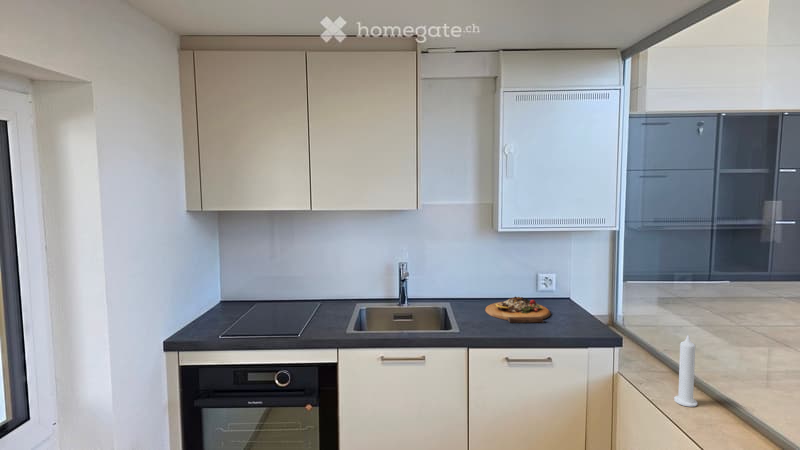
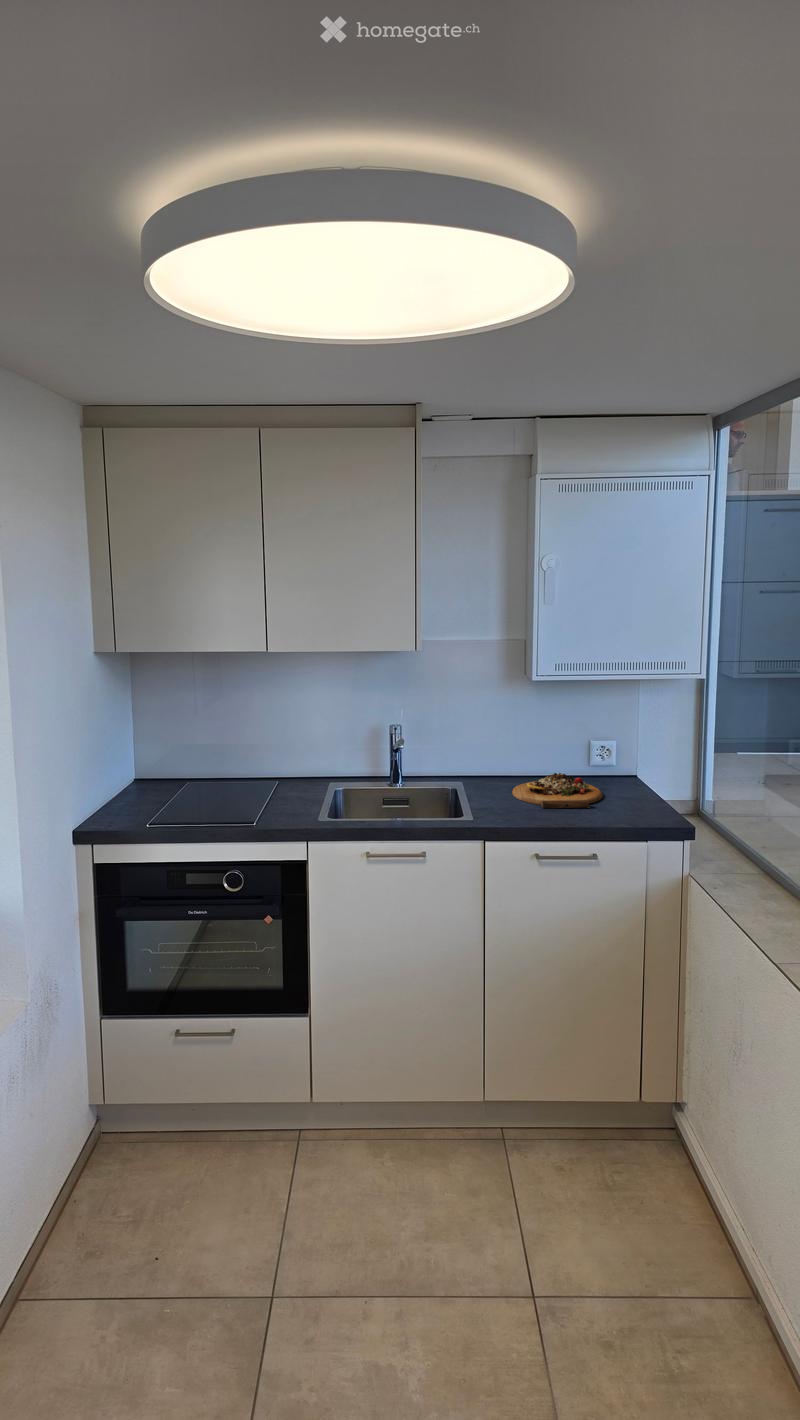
candle: present [674,335,697,407] -> none [742,819,769,908]

